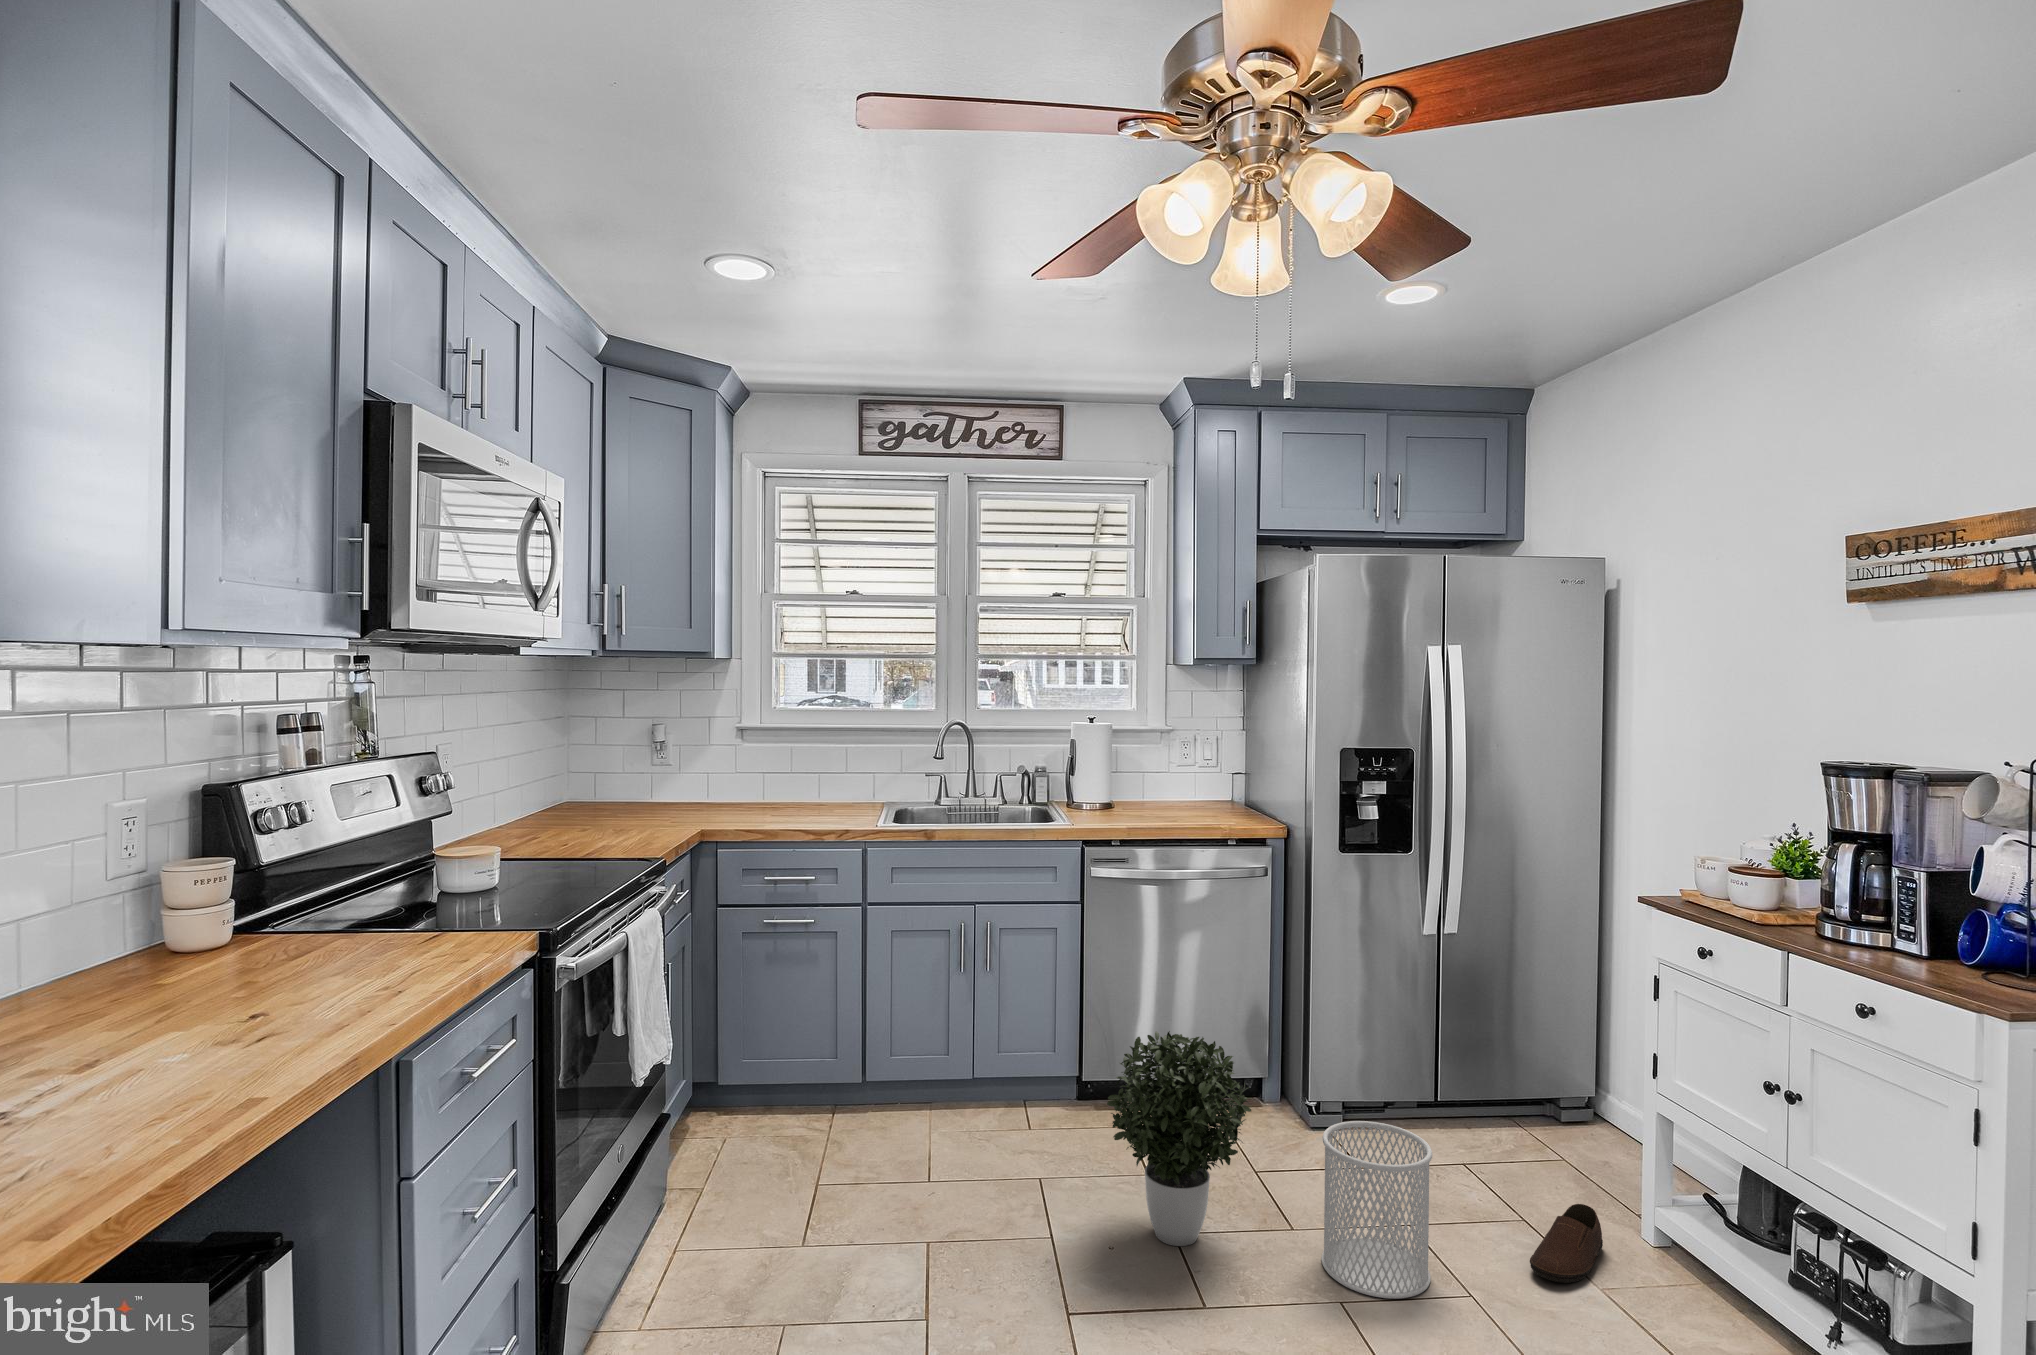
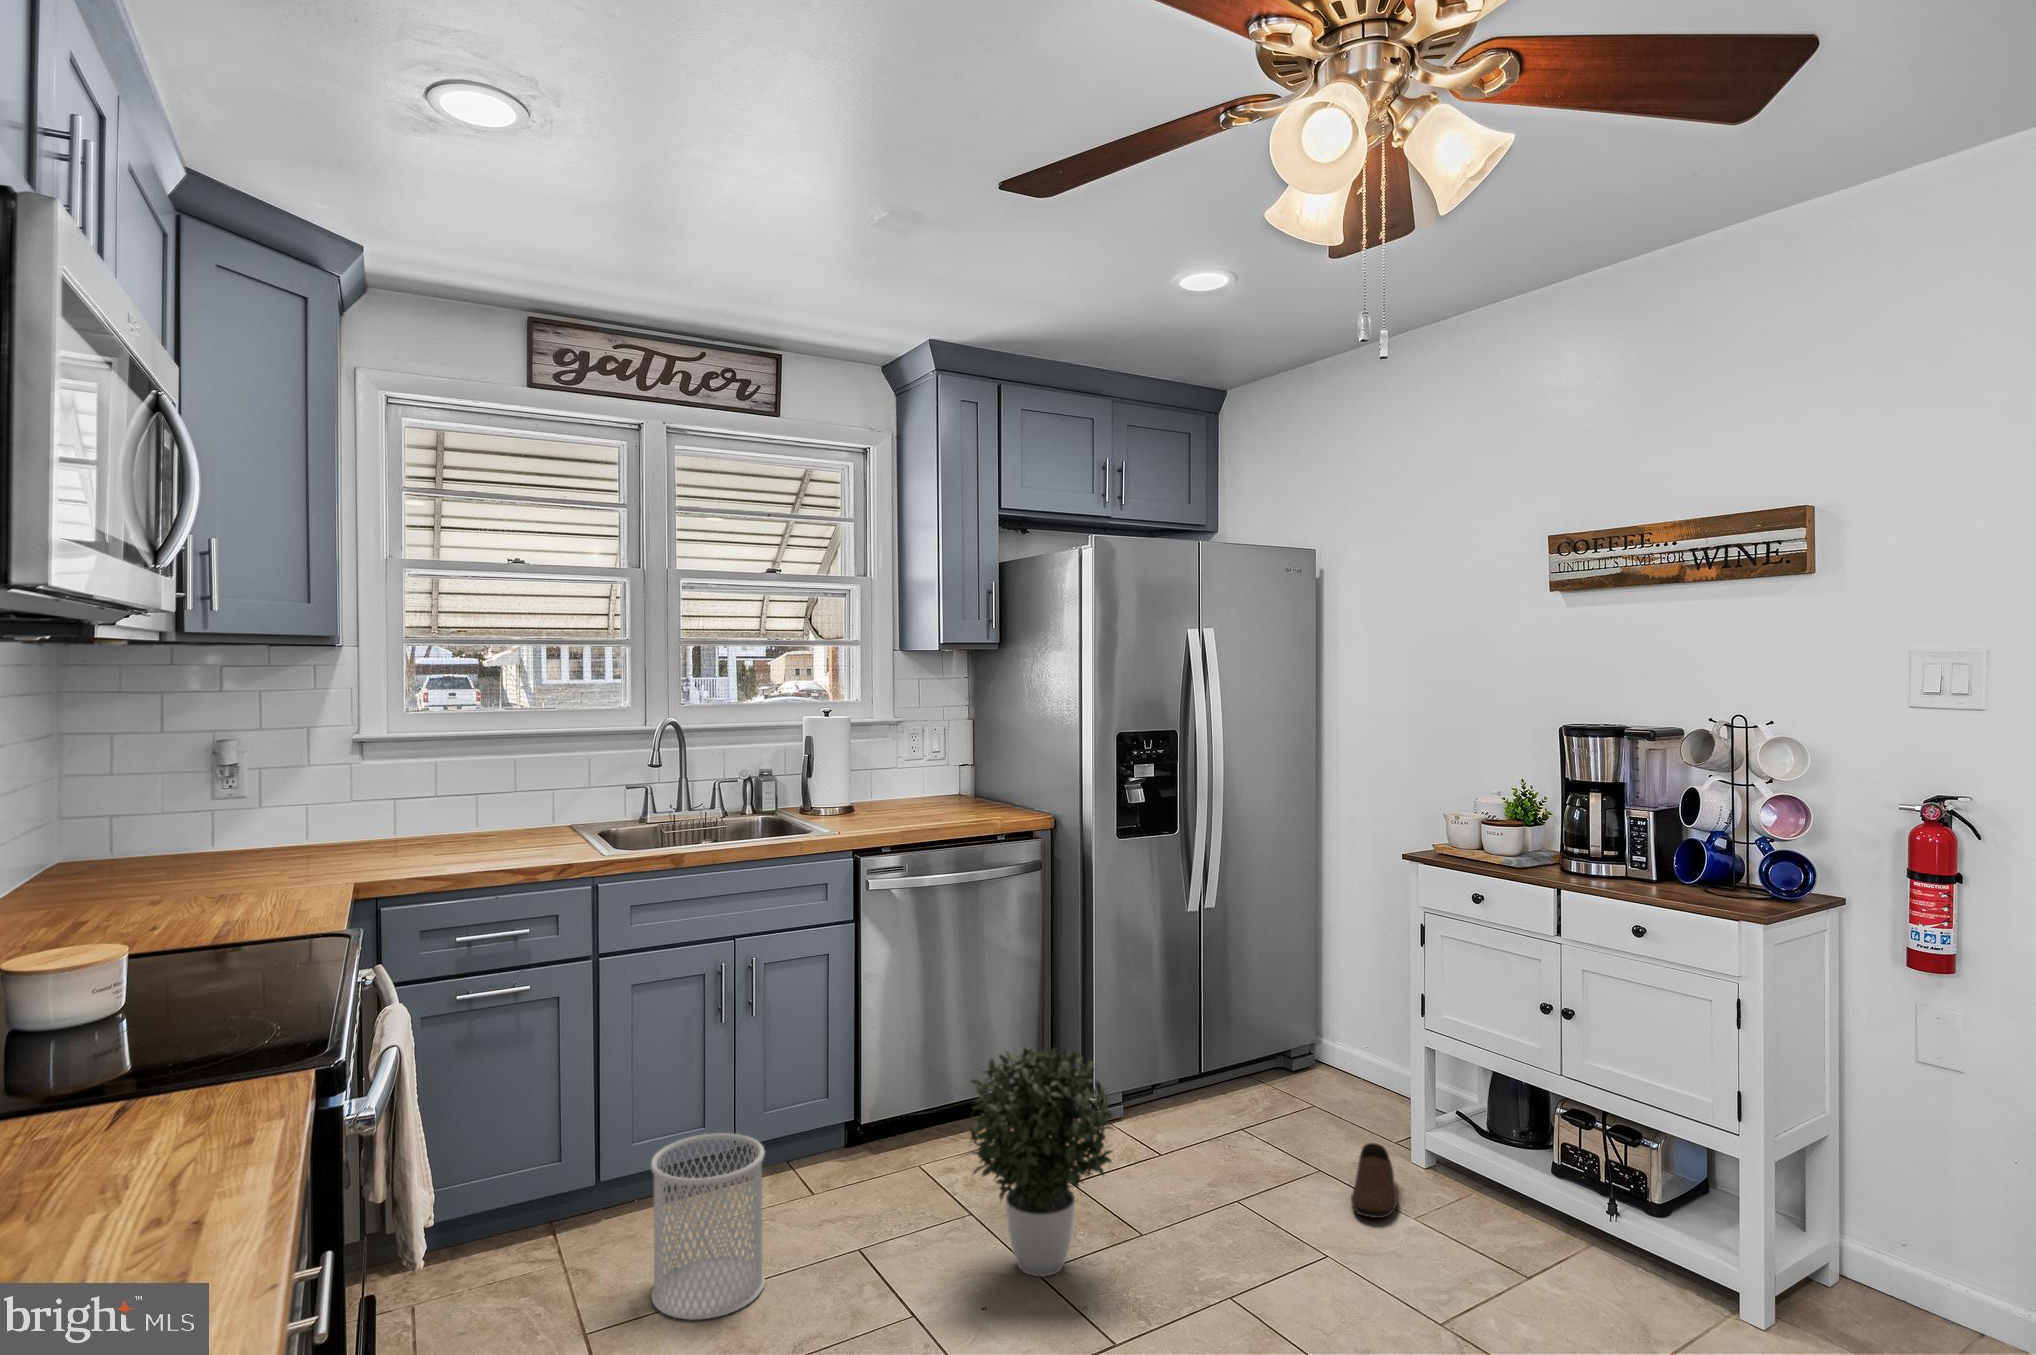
wastebasket: present [1321,1121,1432,1299] -> present [651,1133,765,1320]

